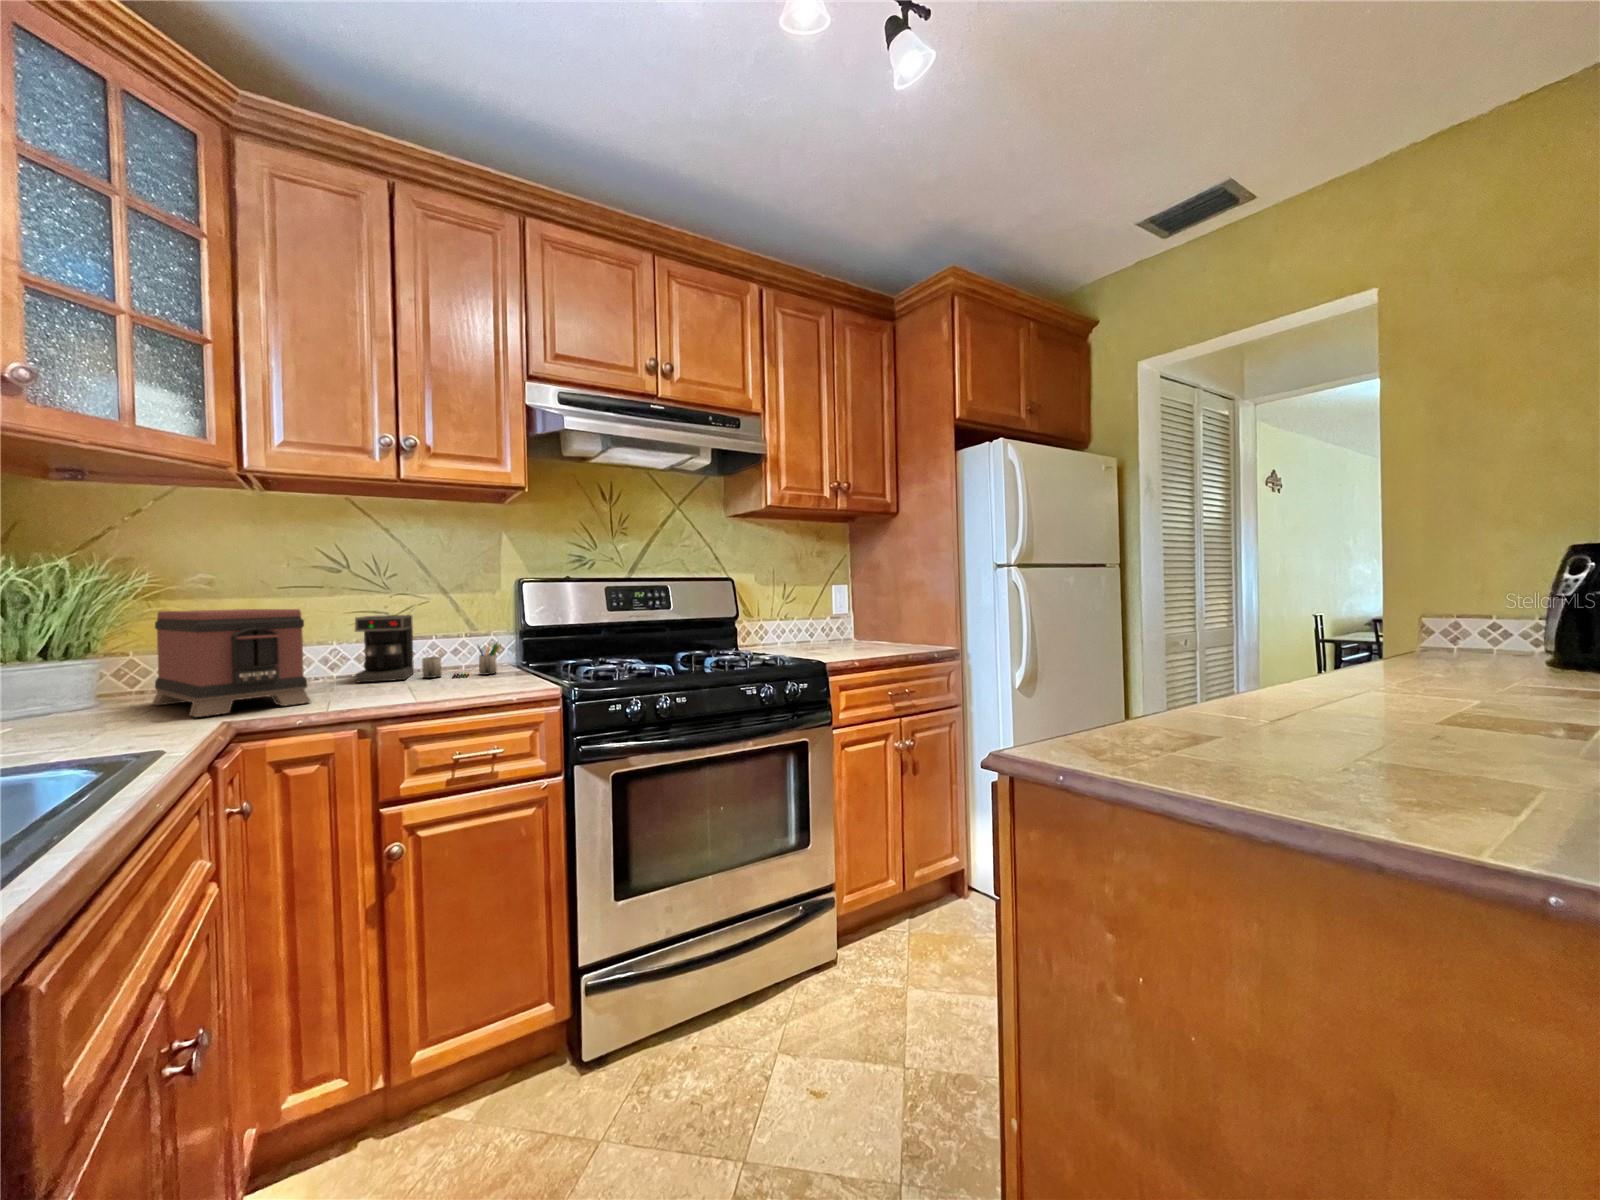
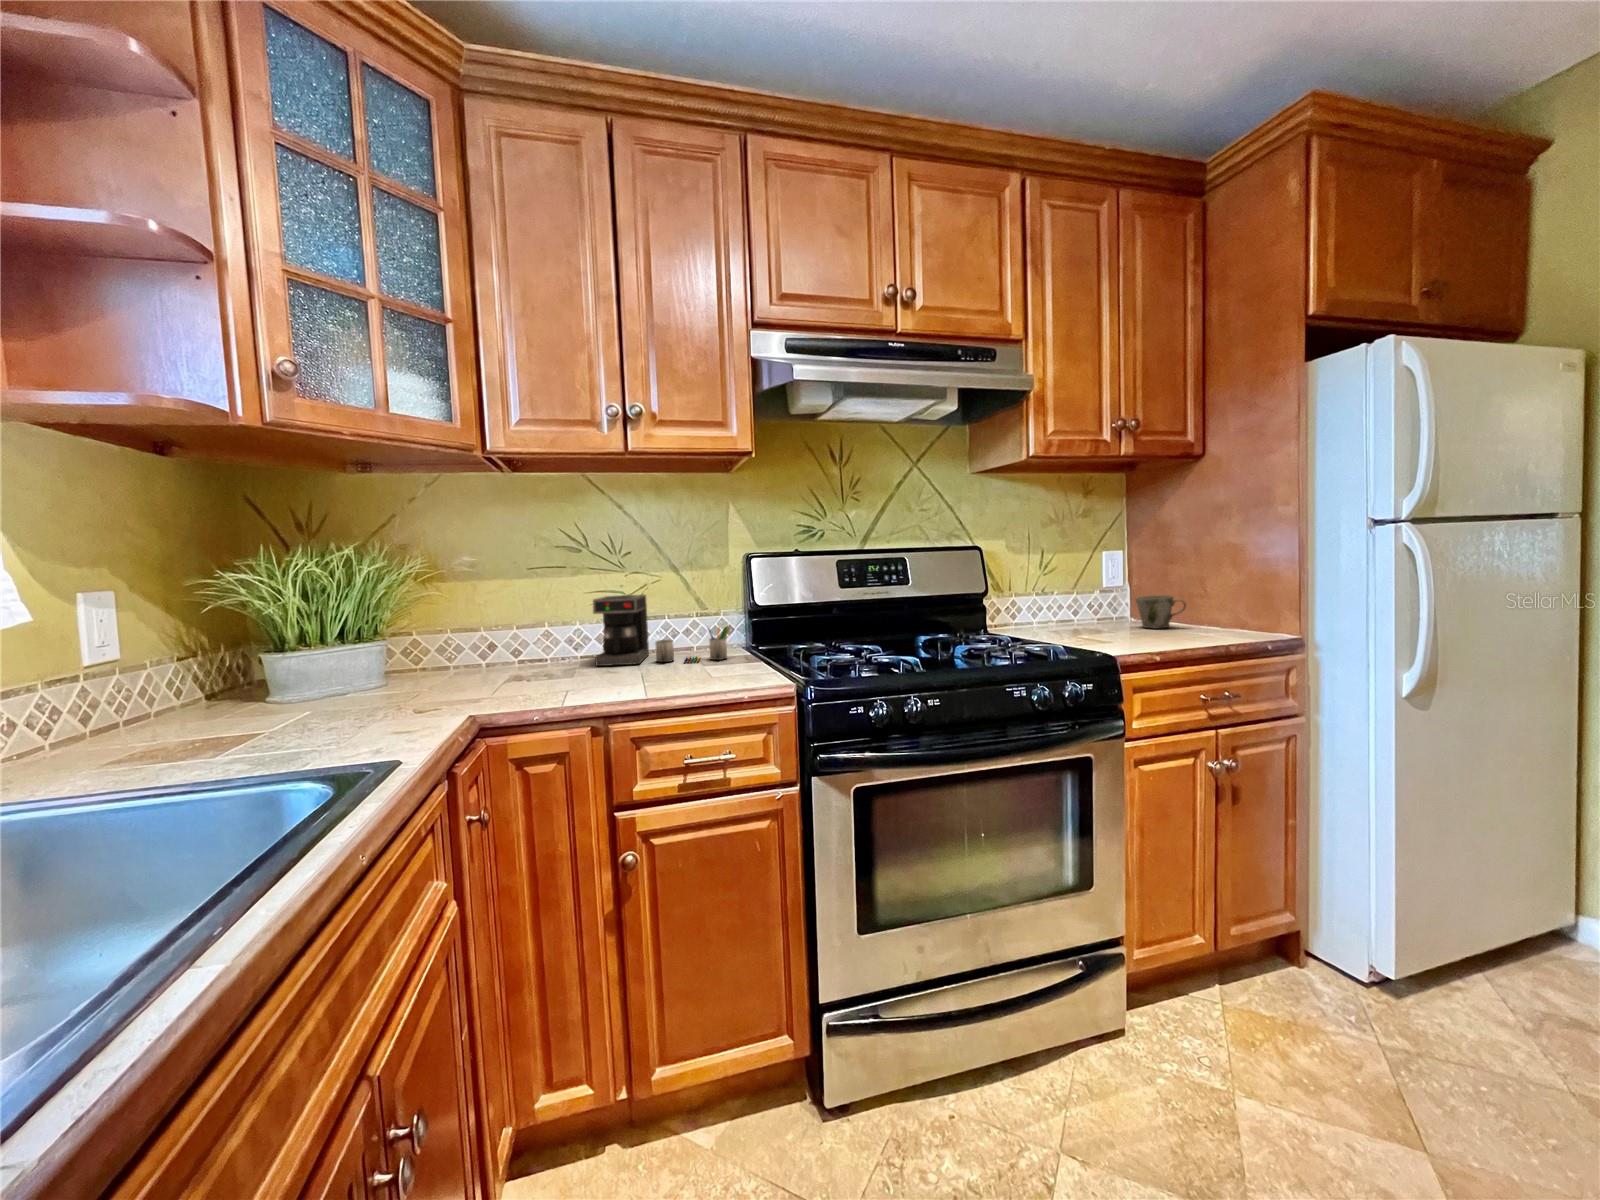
toaster: present [152,609,311,717] -> none [423,592,551,708]
mug: none [853,620,888,645] -> present [1136,595,1186,629]

